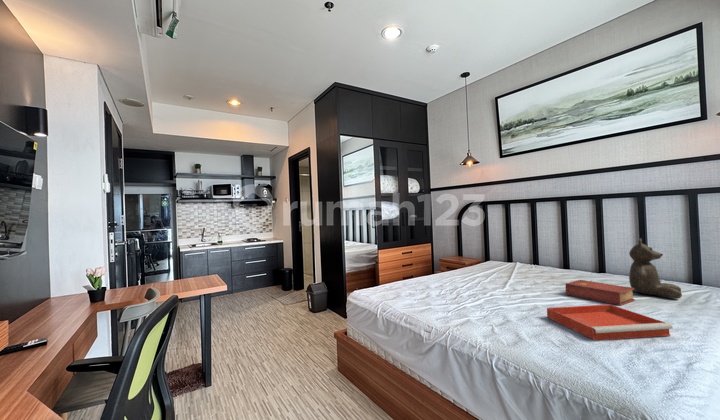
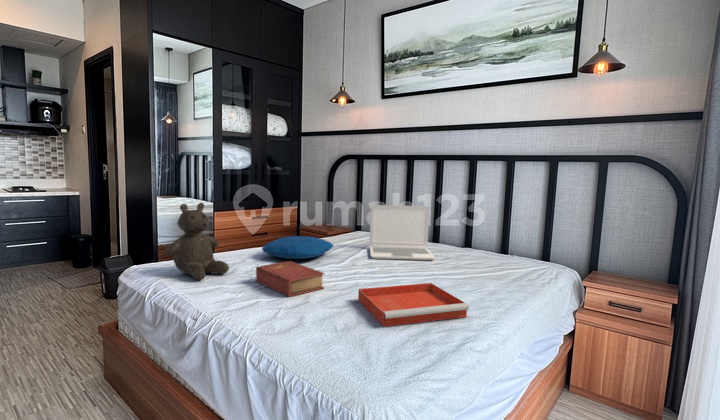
teddy bear: present [629,238,682,299] -> present [165,203,229,280]
laptop: none [512,240,584,285] -> present [370,205,435,260]
pillow: none [433,267,488,284] -> present [262,236,333,259]
book: present [565,280,635,306] -> present [256,261,324,297]

